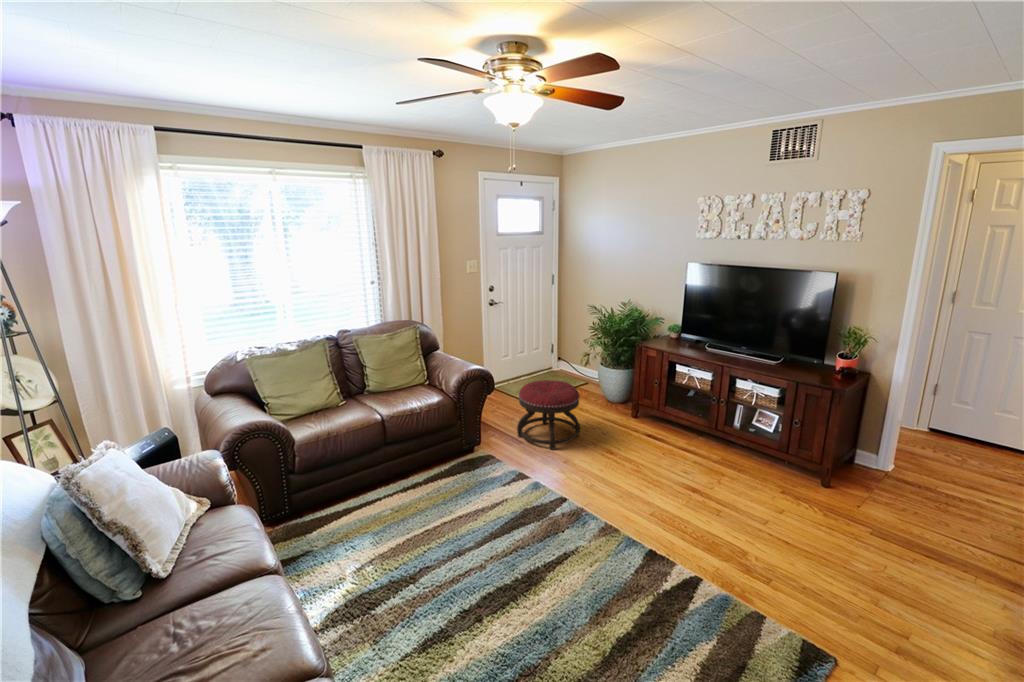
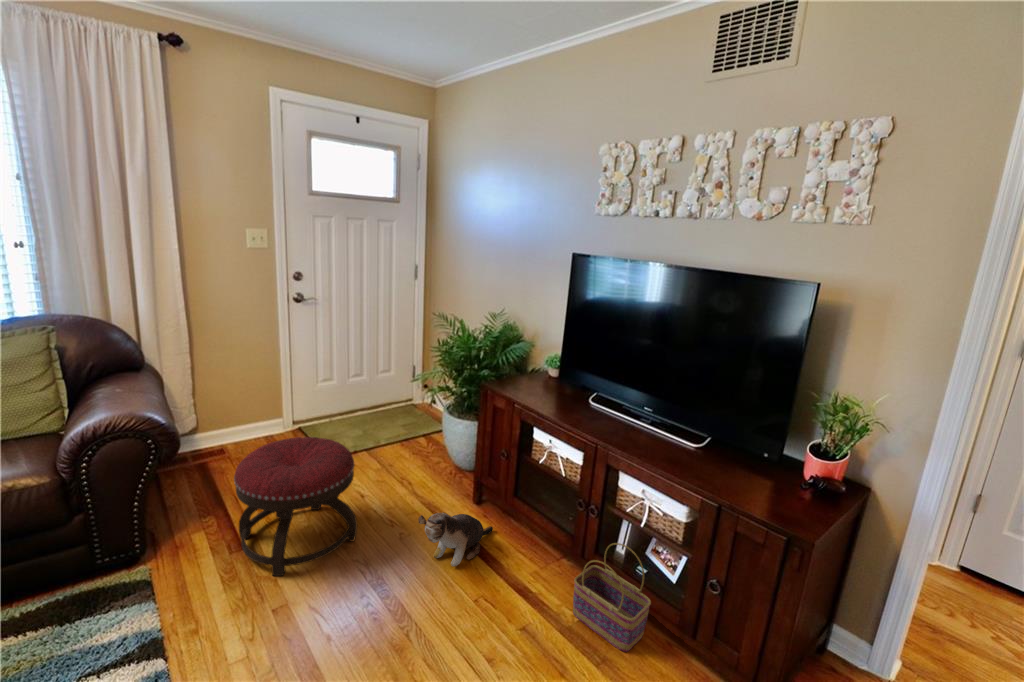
plush toy: none [624,412,652,442] -> present [418,512,493,566]
basket: none [715,417,760,467] -> present [573,543,651,652]

